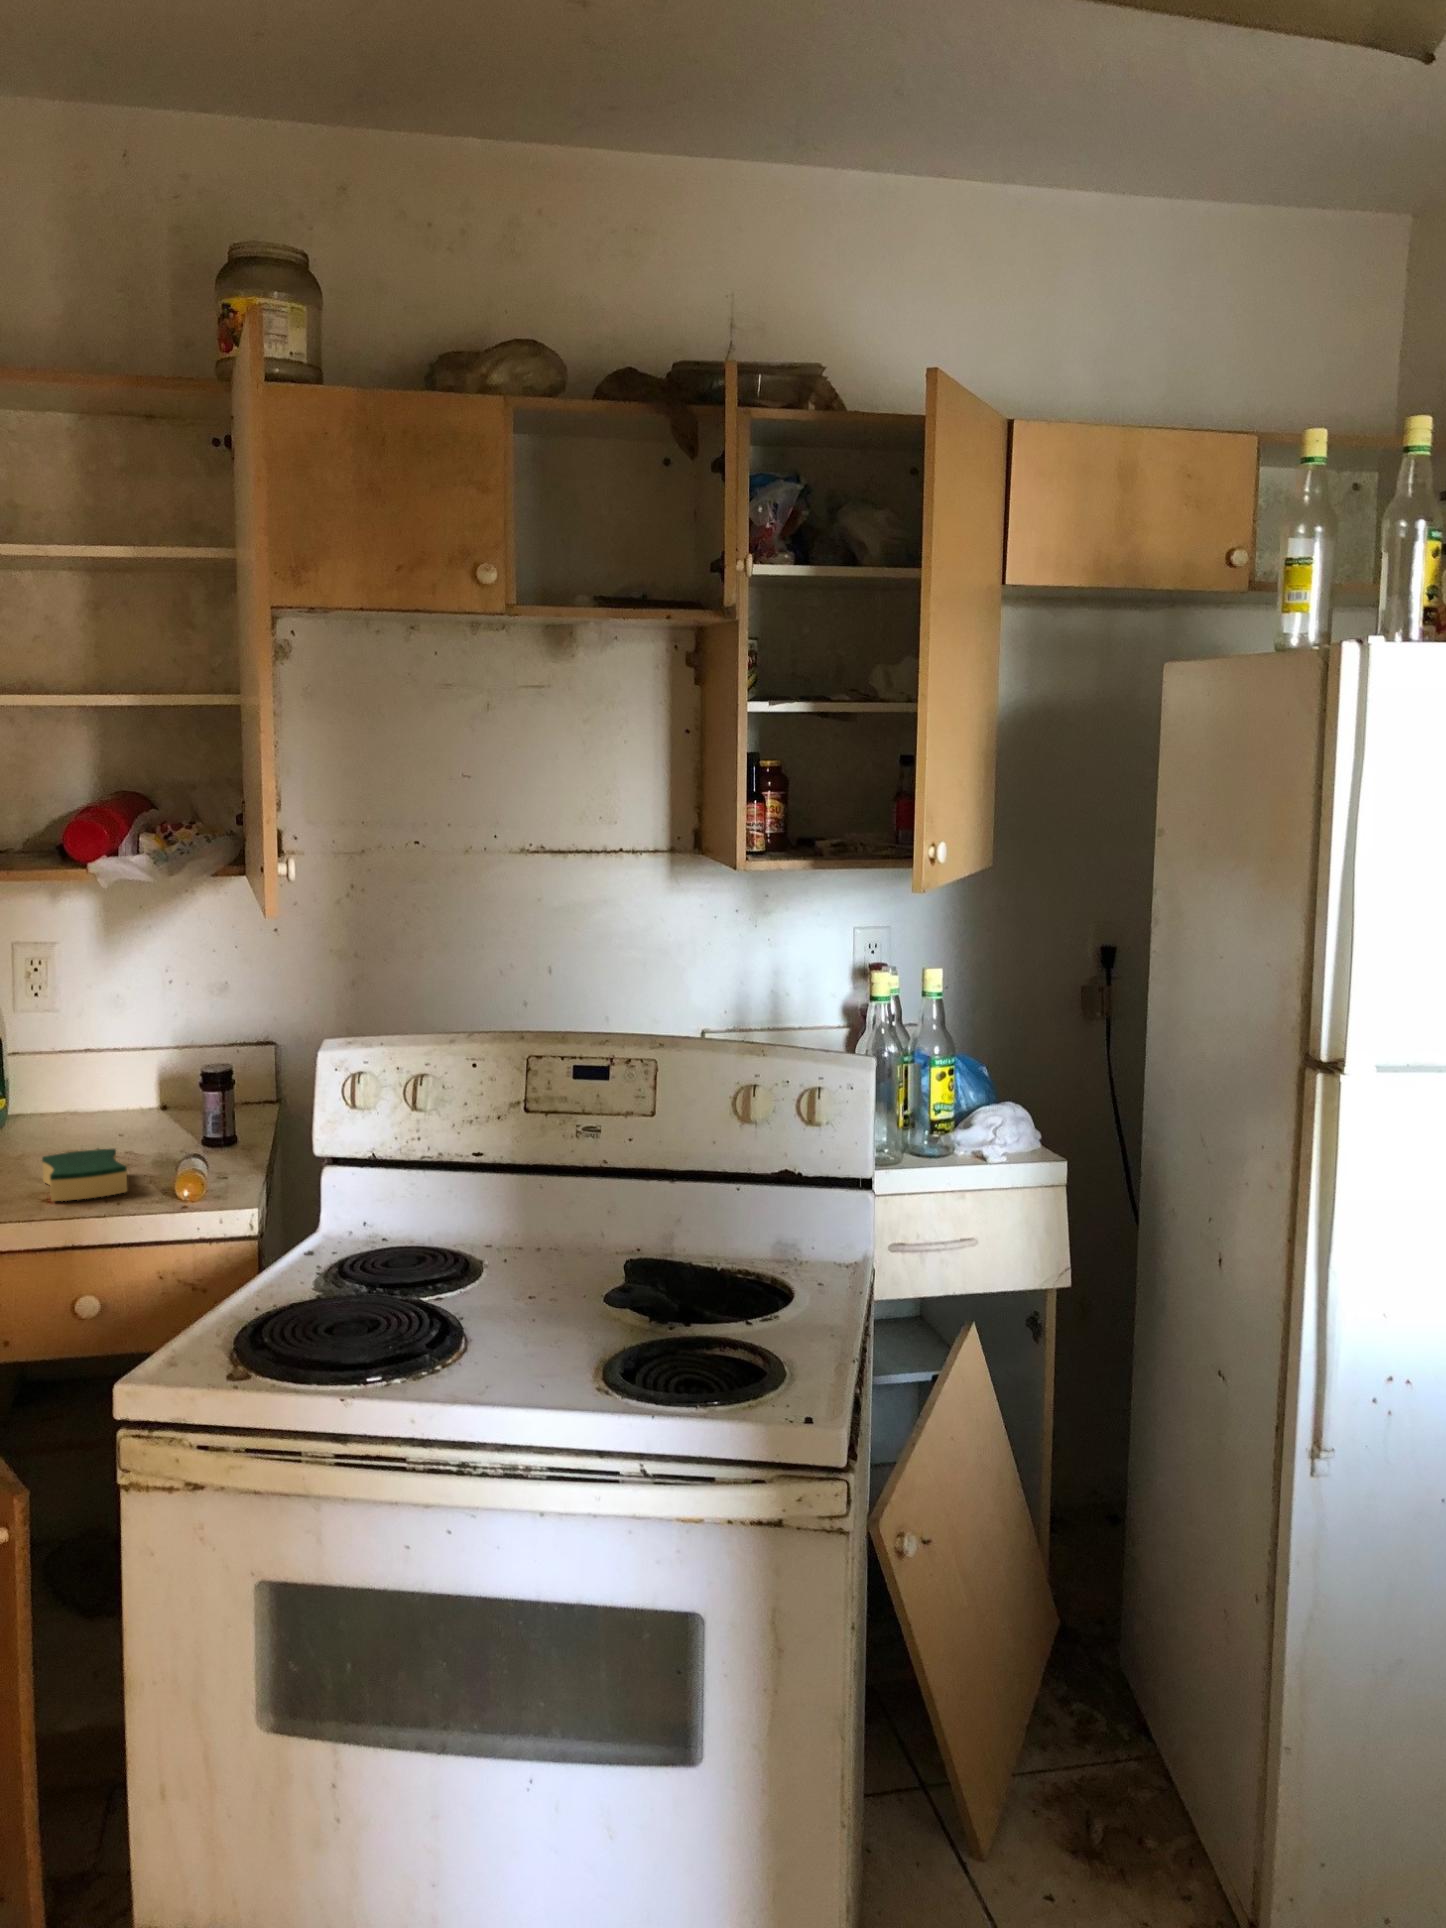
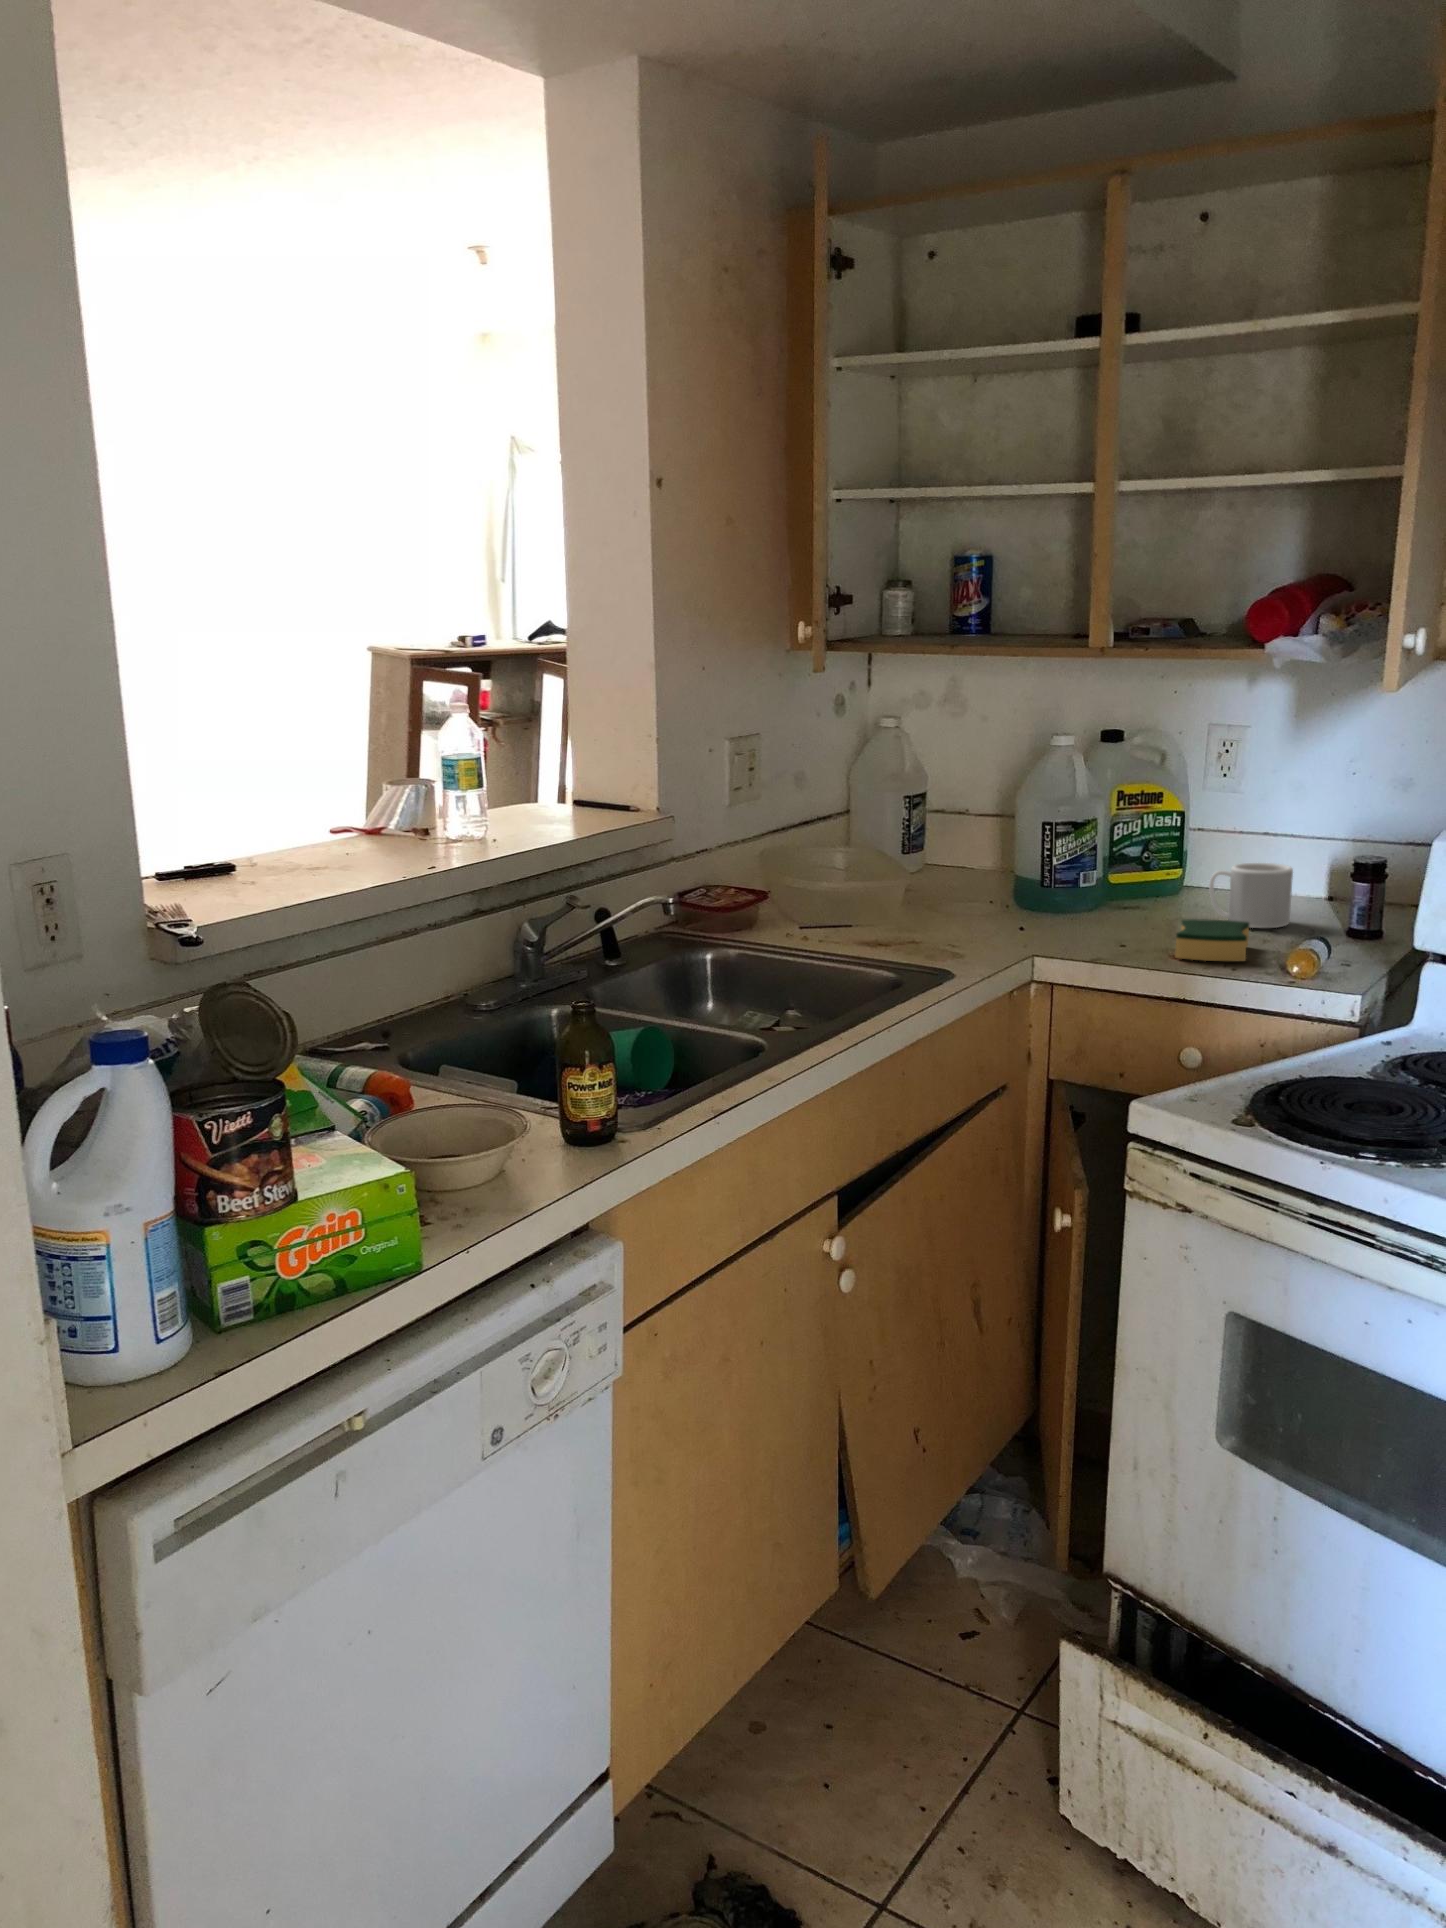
mug: none [51,1080,140,1151] -> present [1209,863,1293,928]

